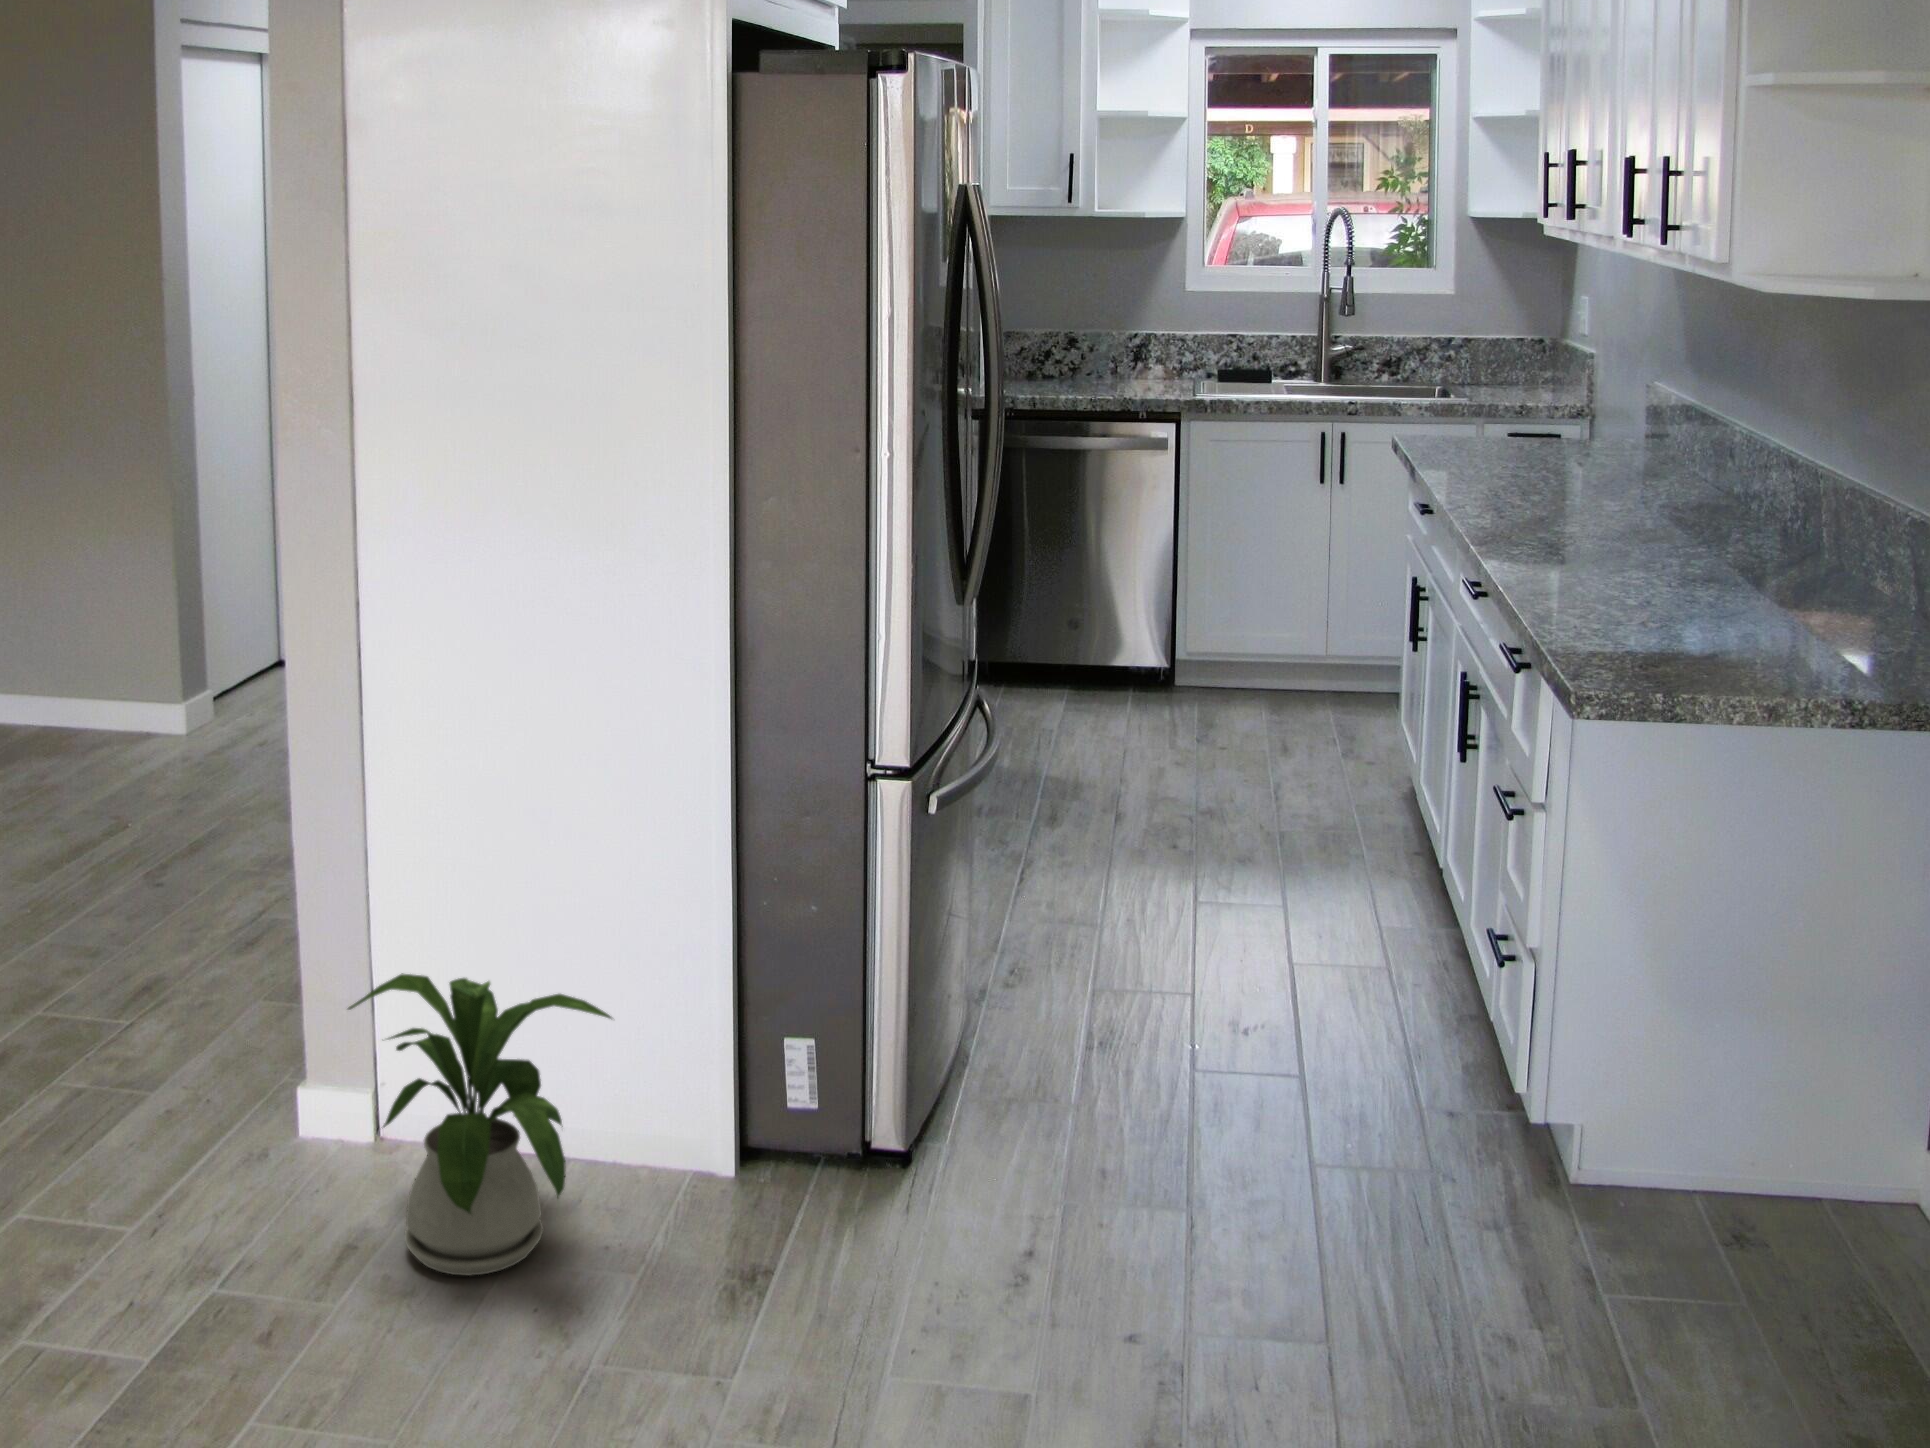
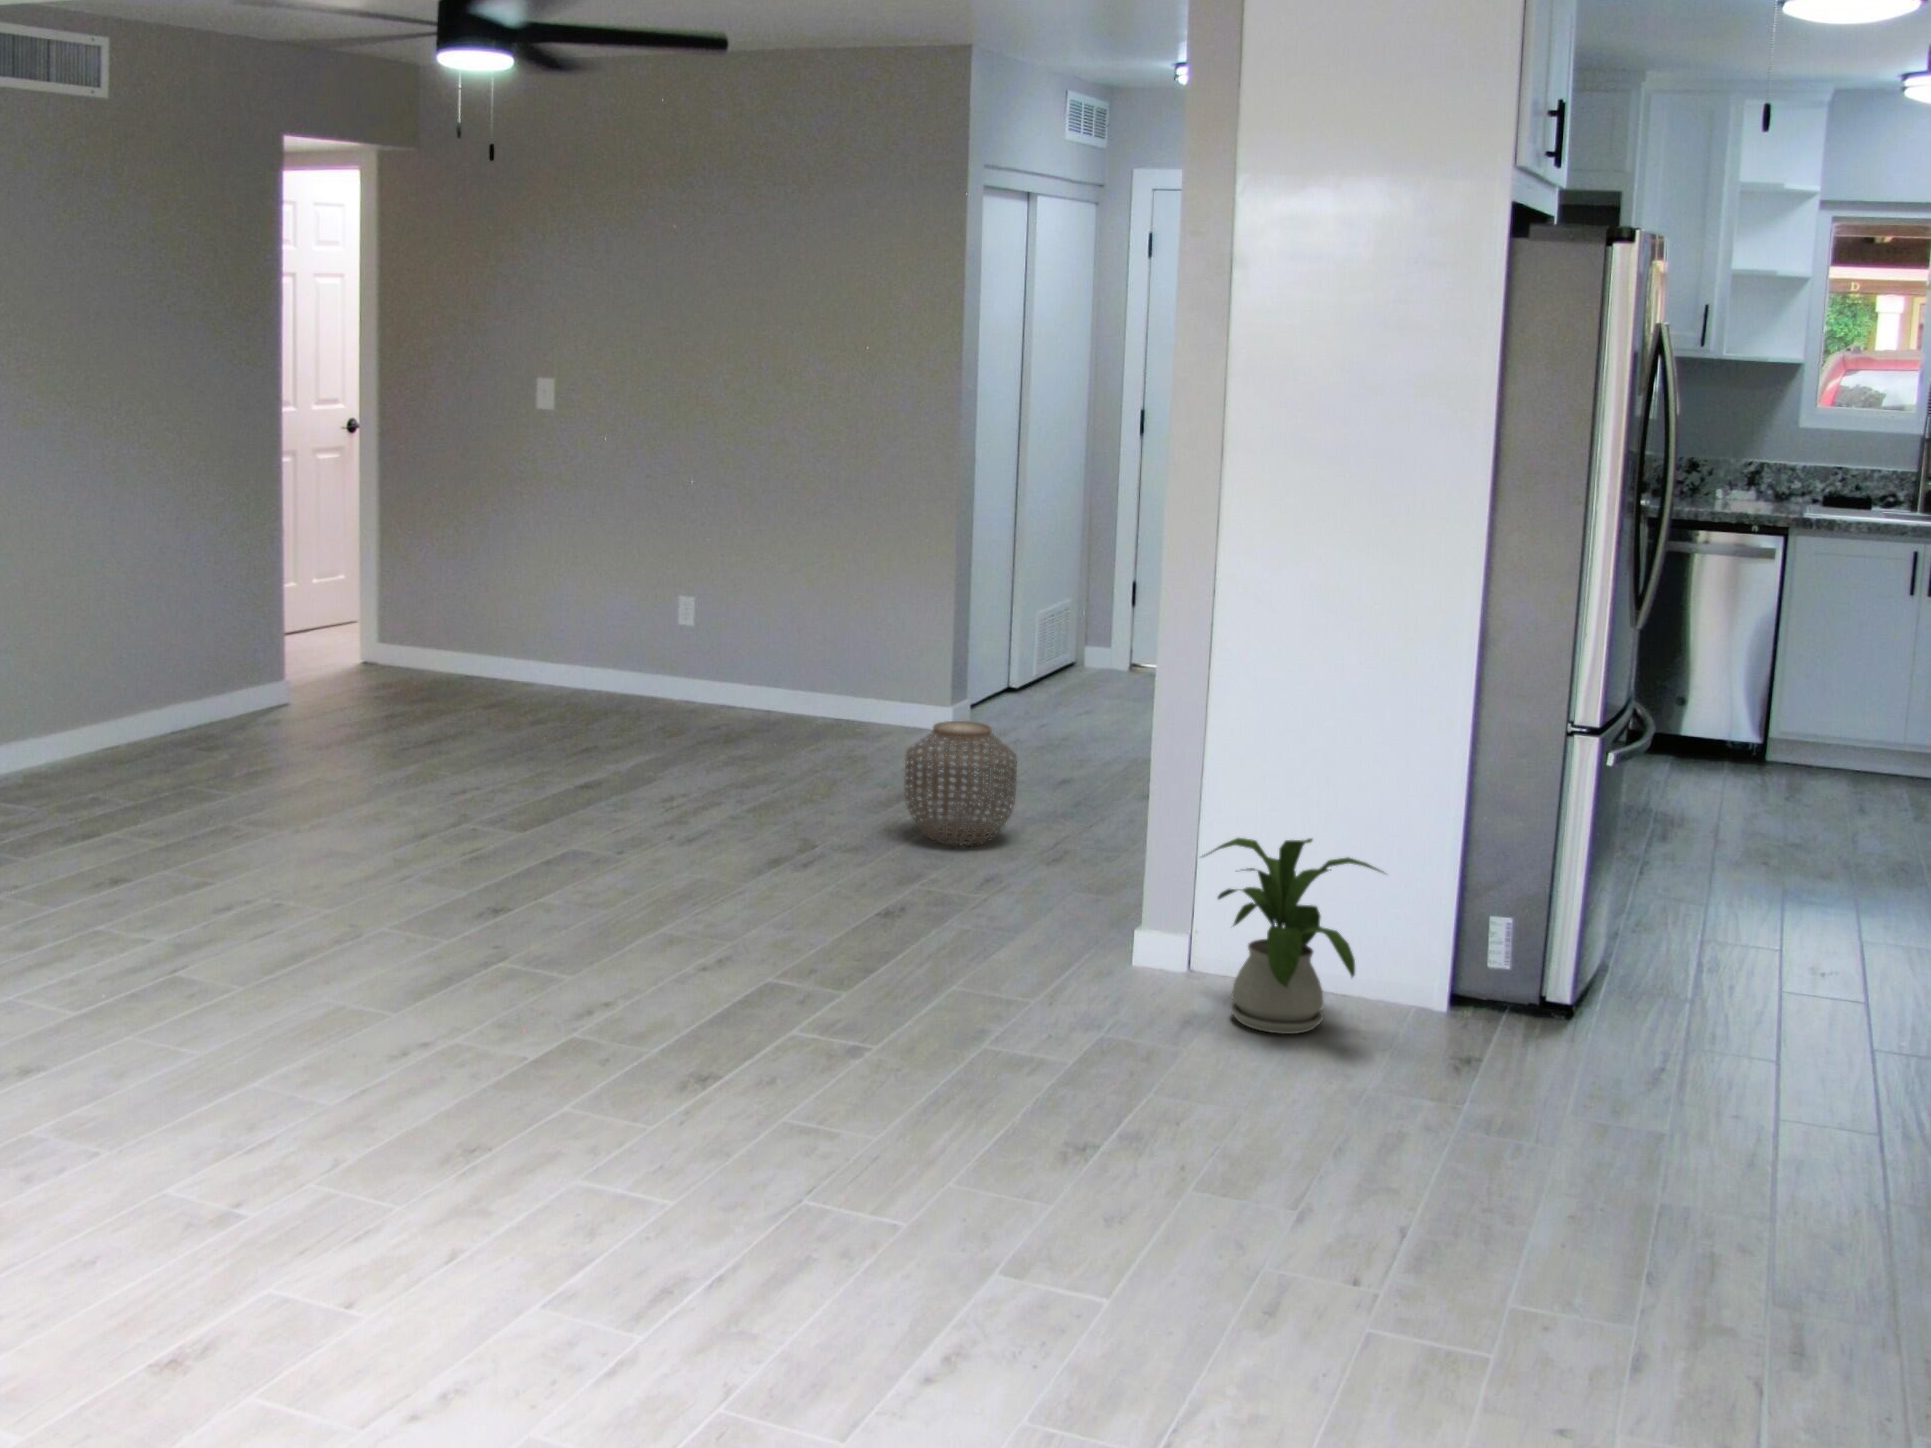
woven basket: none [54,747,215,926] -> present [905,721,1017,846]

